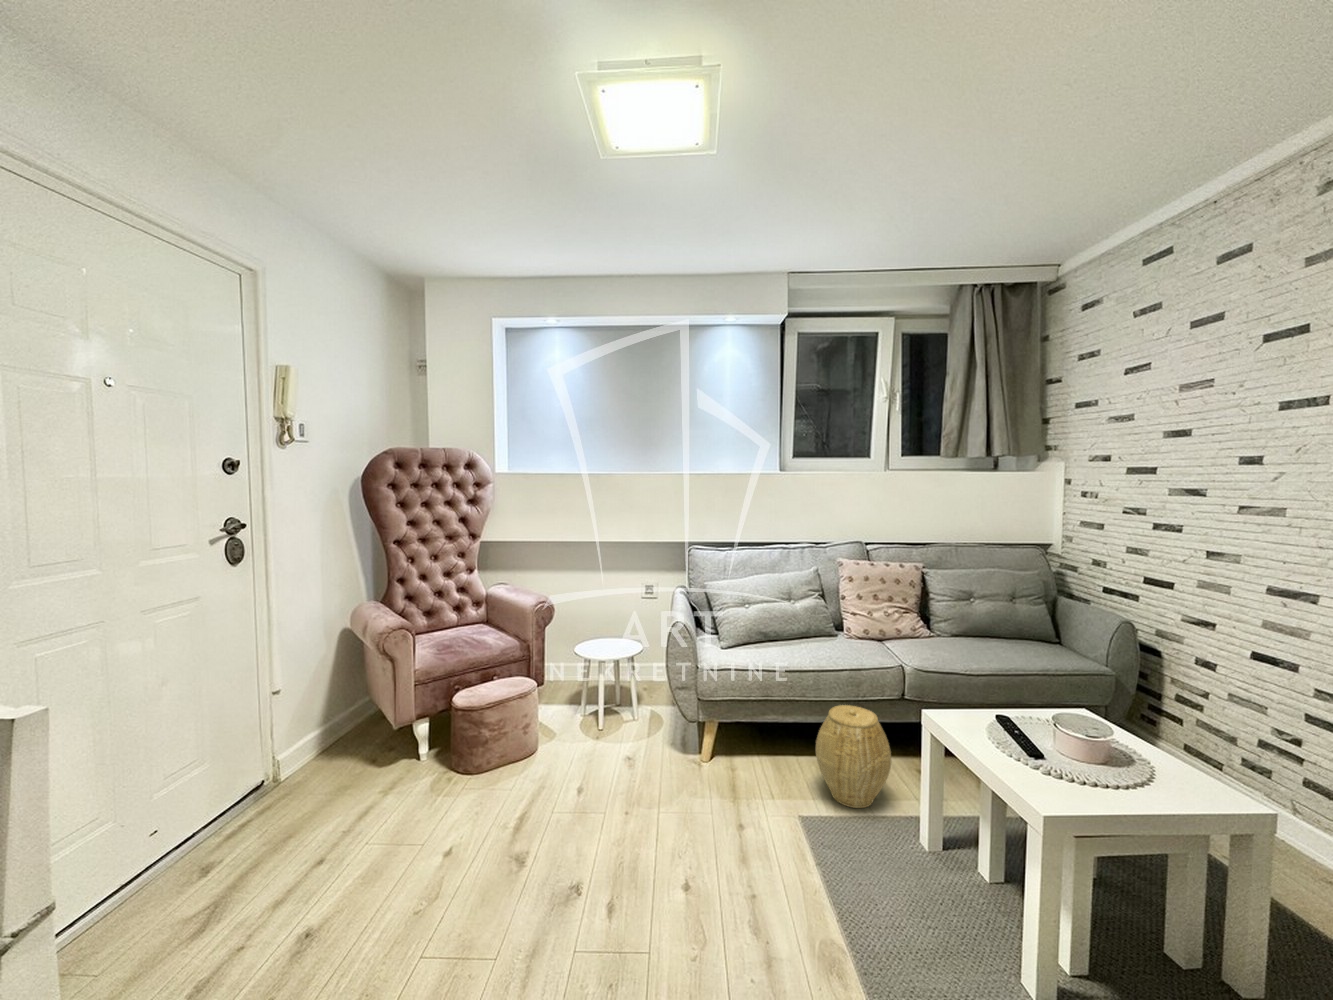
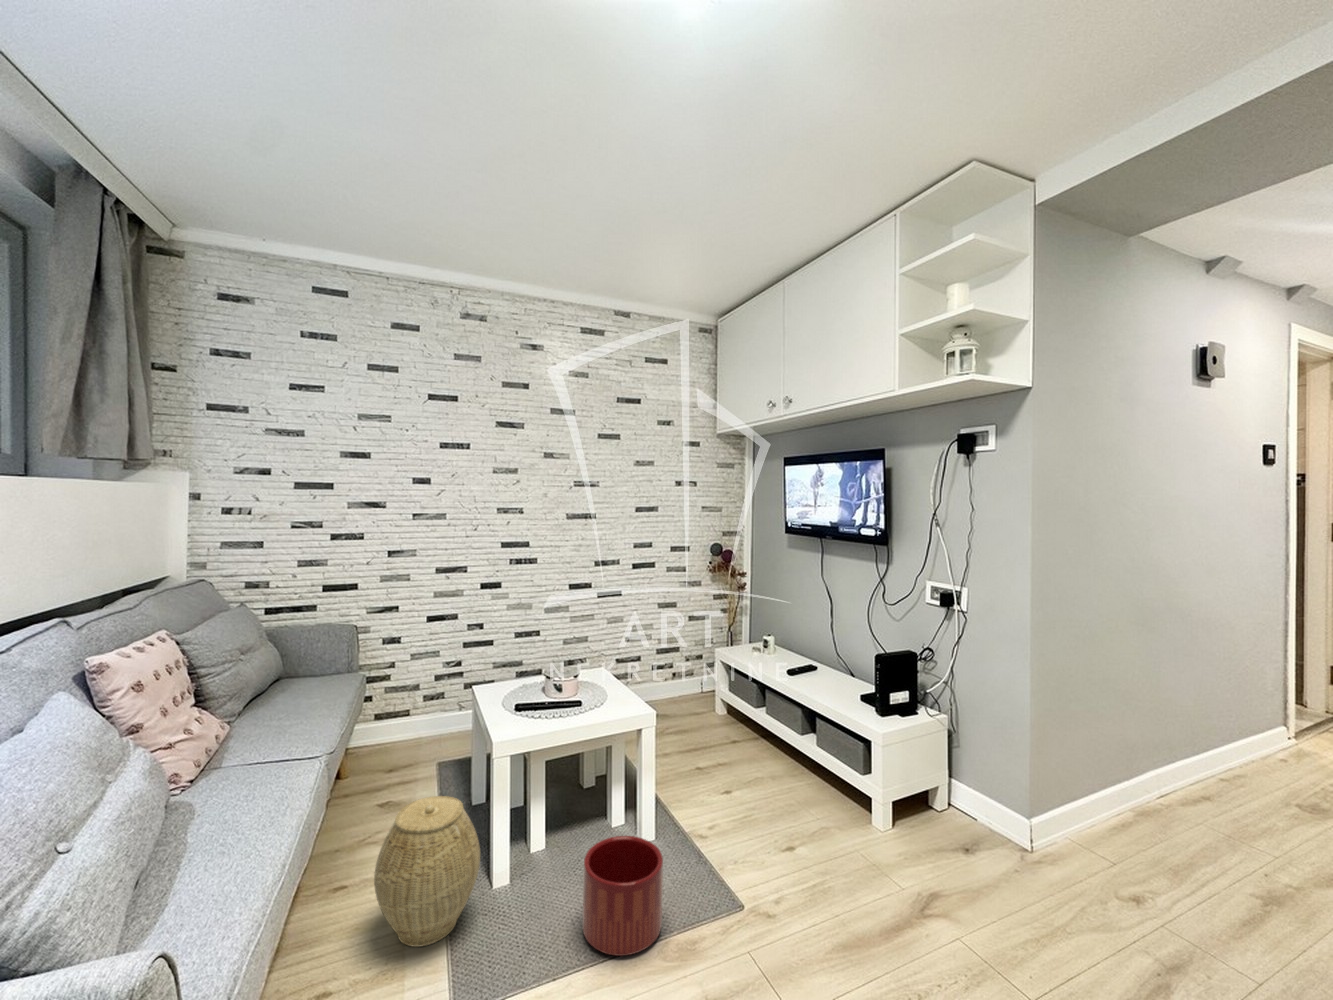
planter: none [785,808,864,922] -> present [582,836,663,956]

